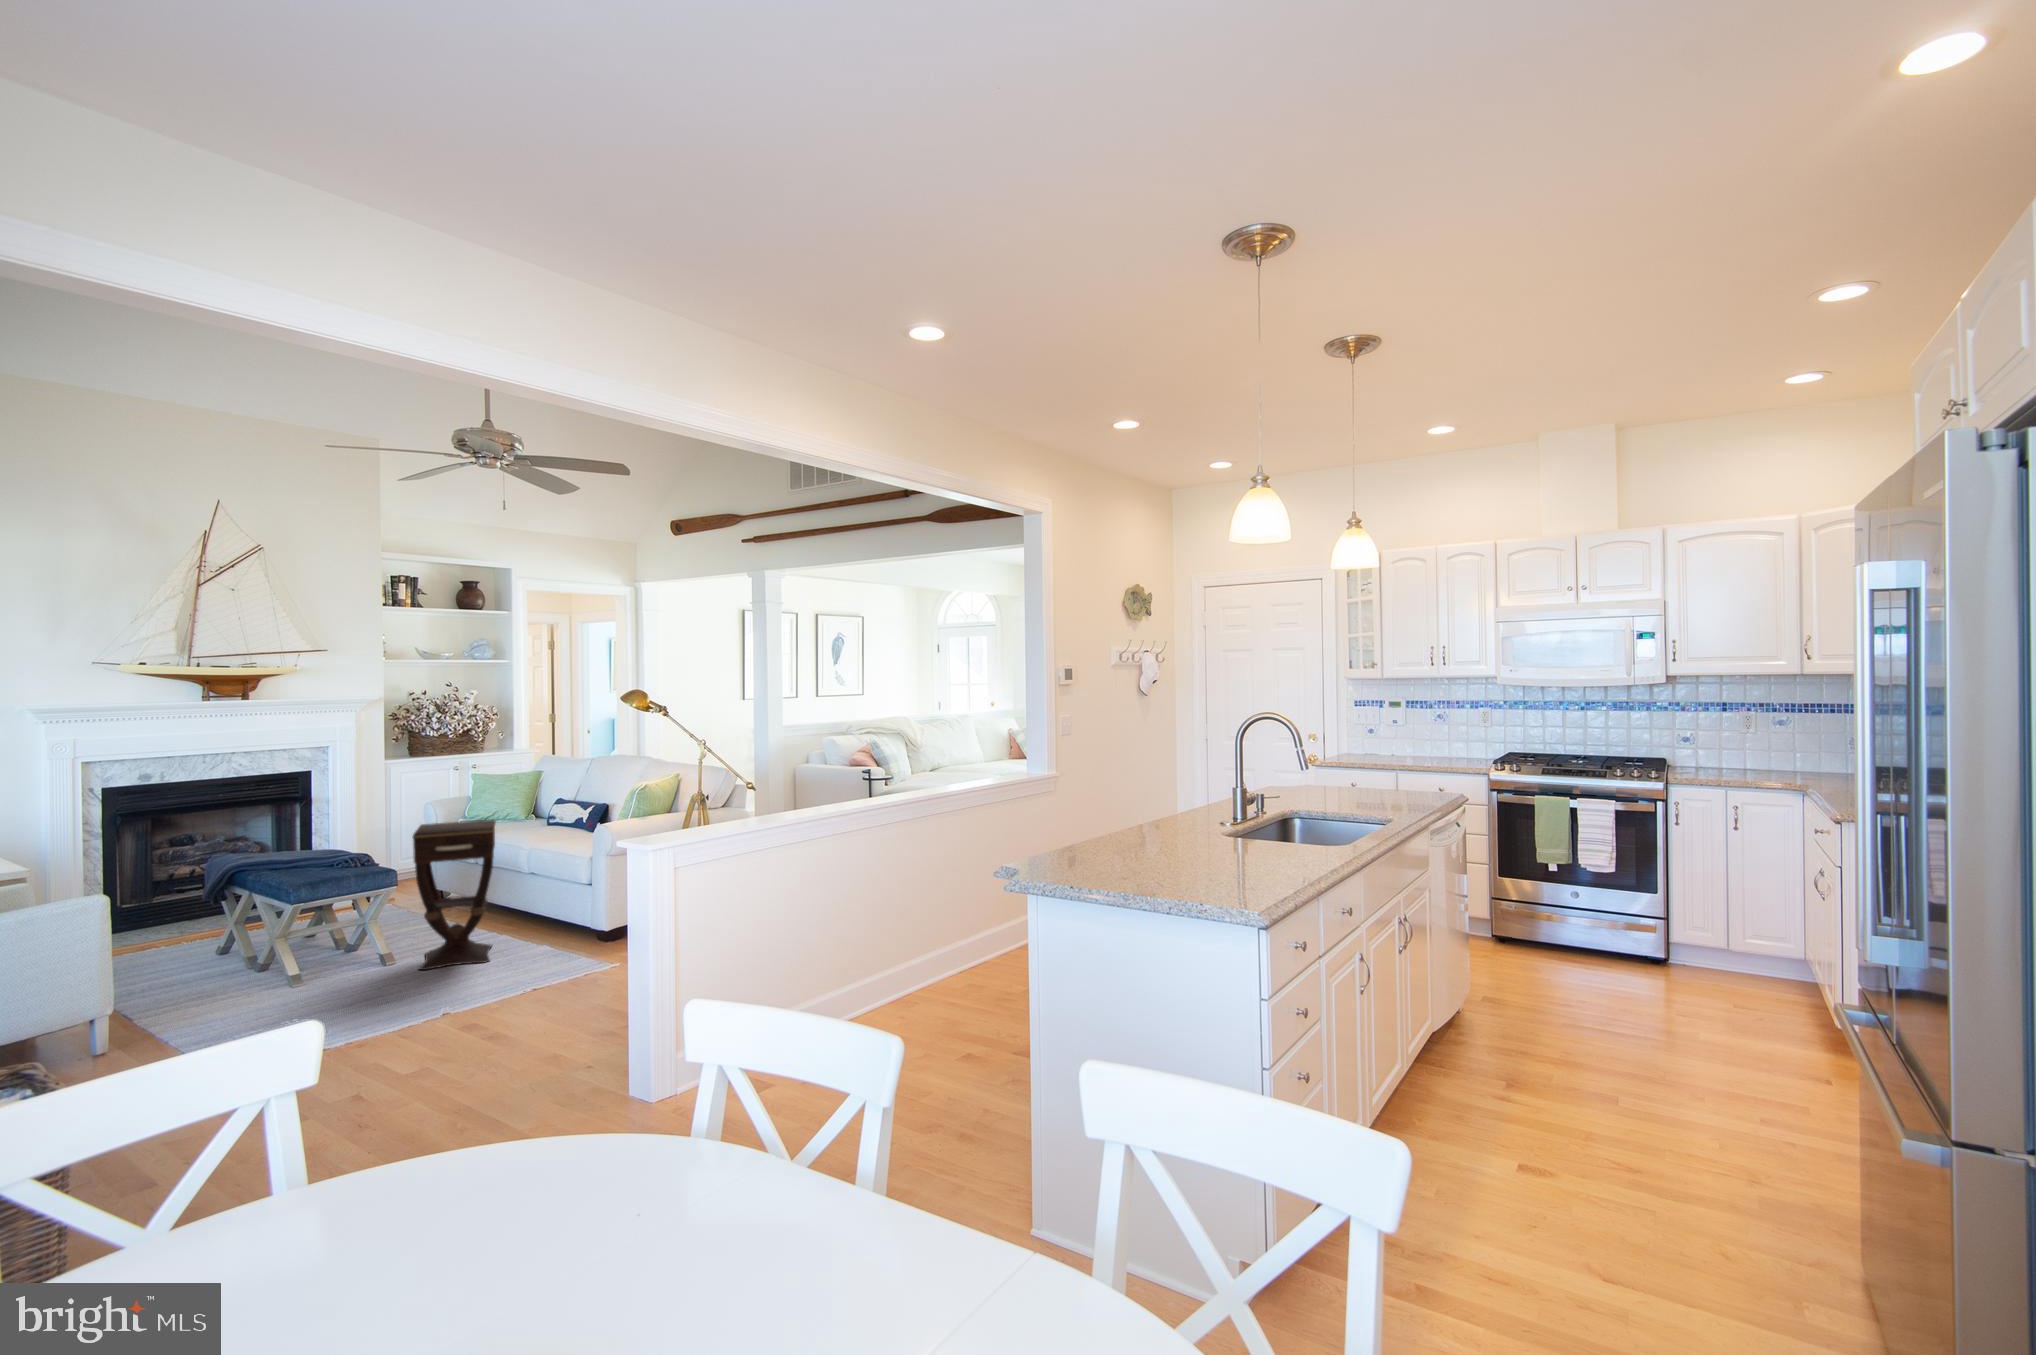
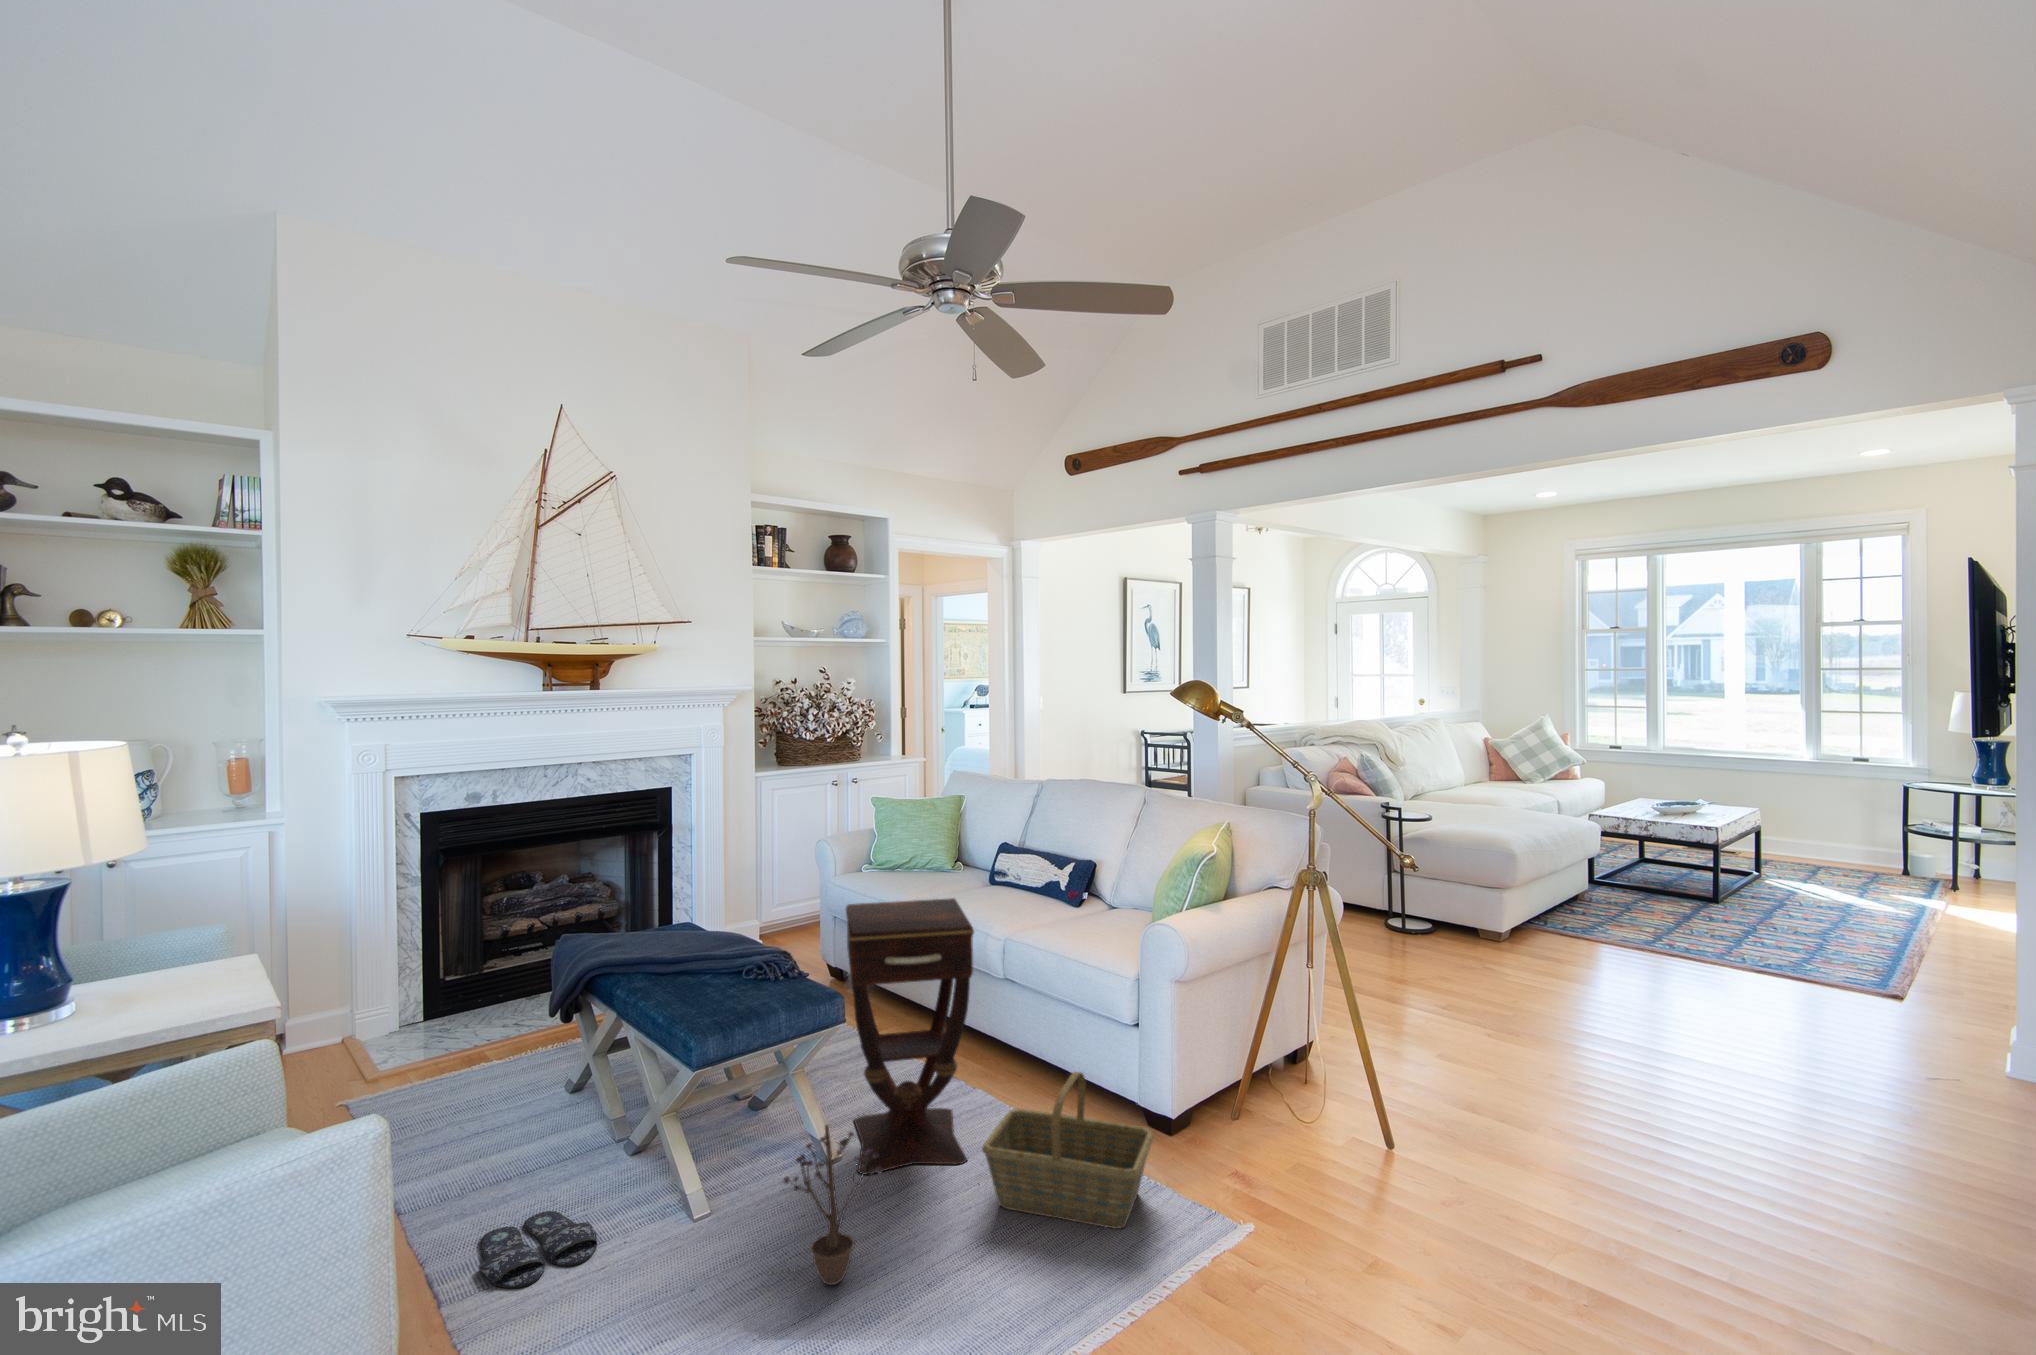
basket: none [488,902,592,974] -> present [982,1072,1154,1229]
decorative plant: none [345,920,416,1002] -> present [765,1125,882,1285]
slippers: none [166,996,244,1020] -> present [479,1211,597,1288]

